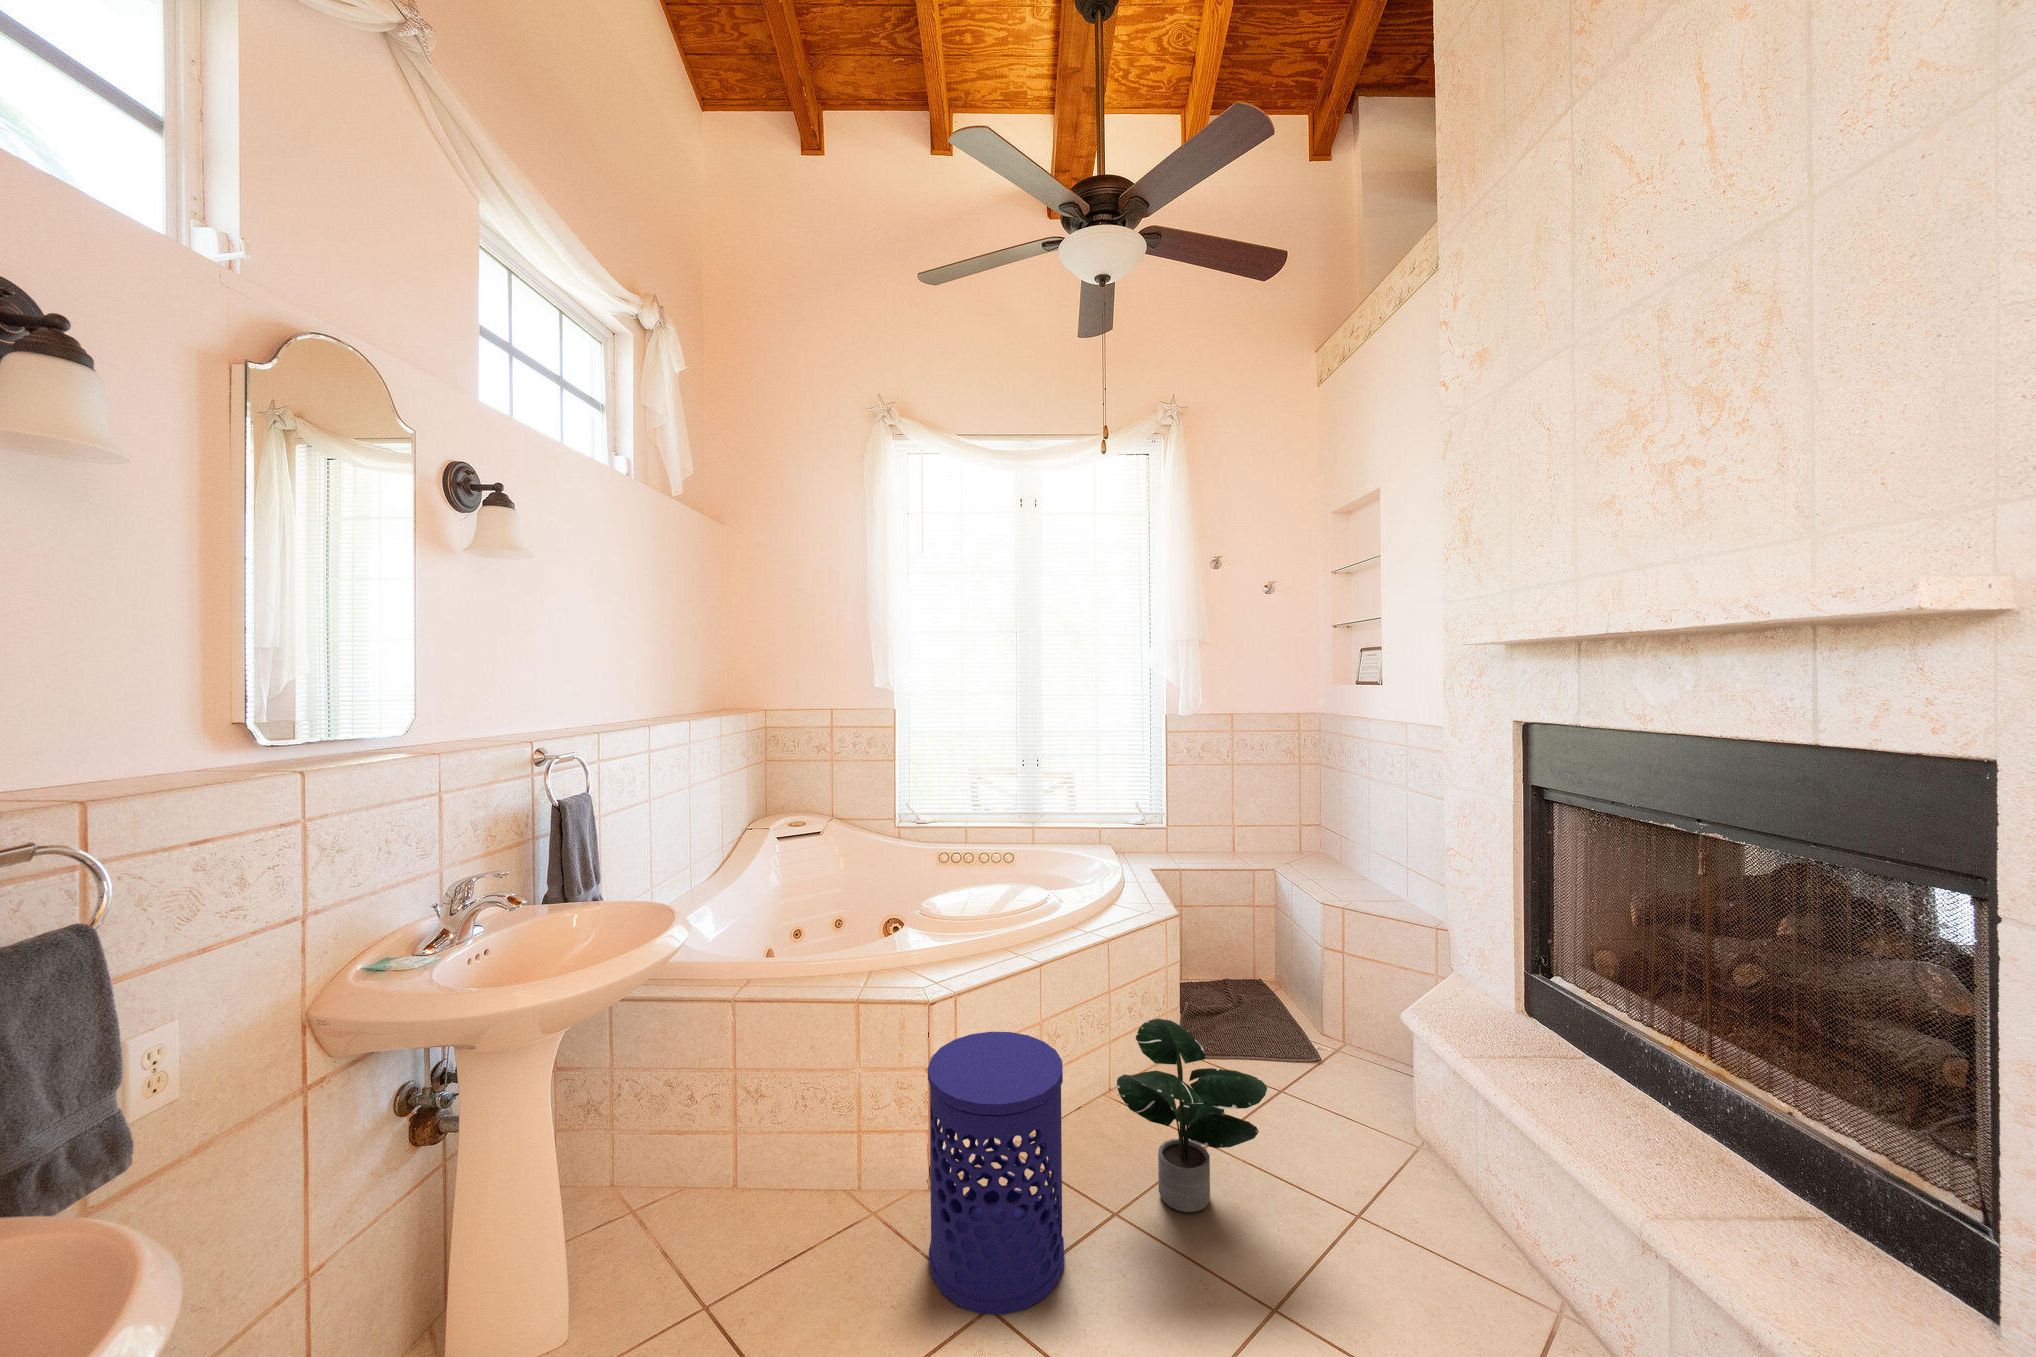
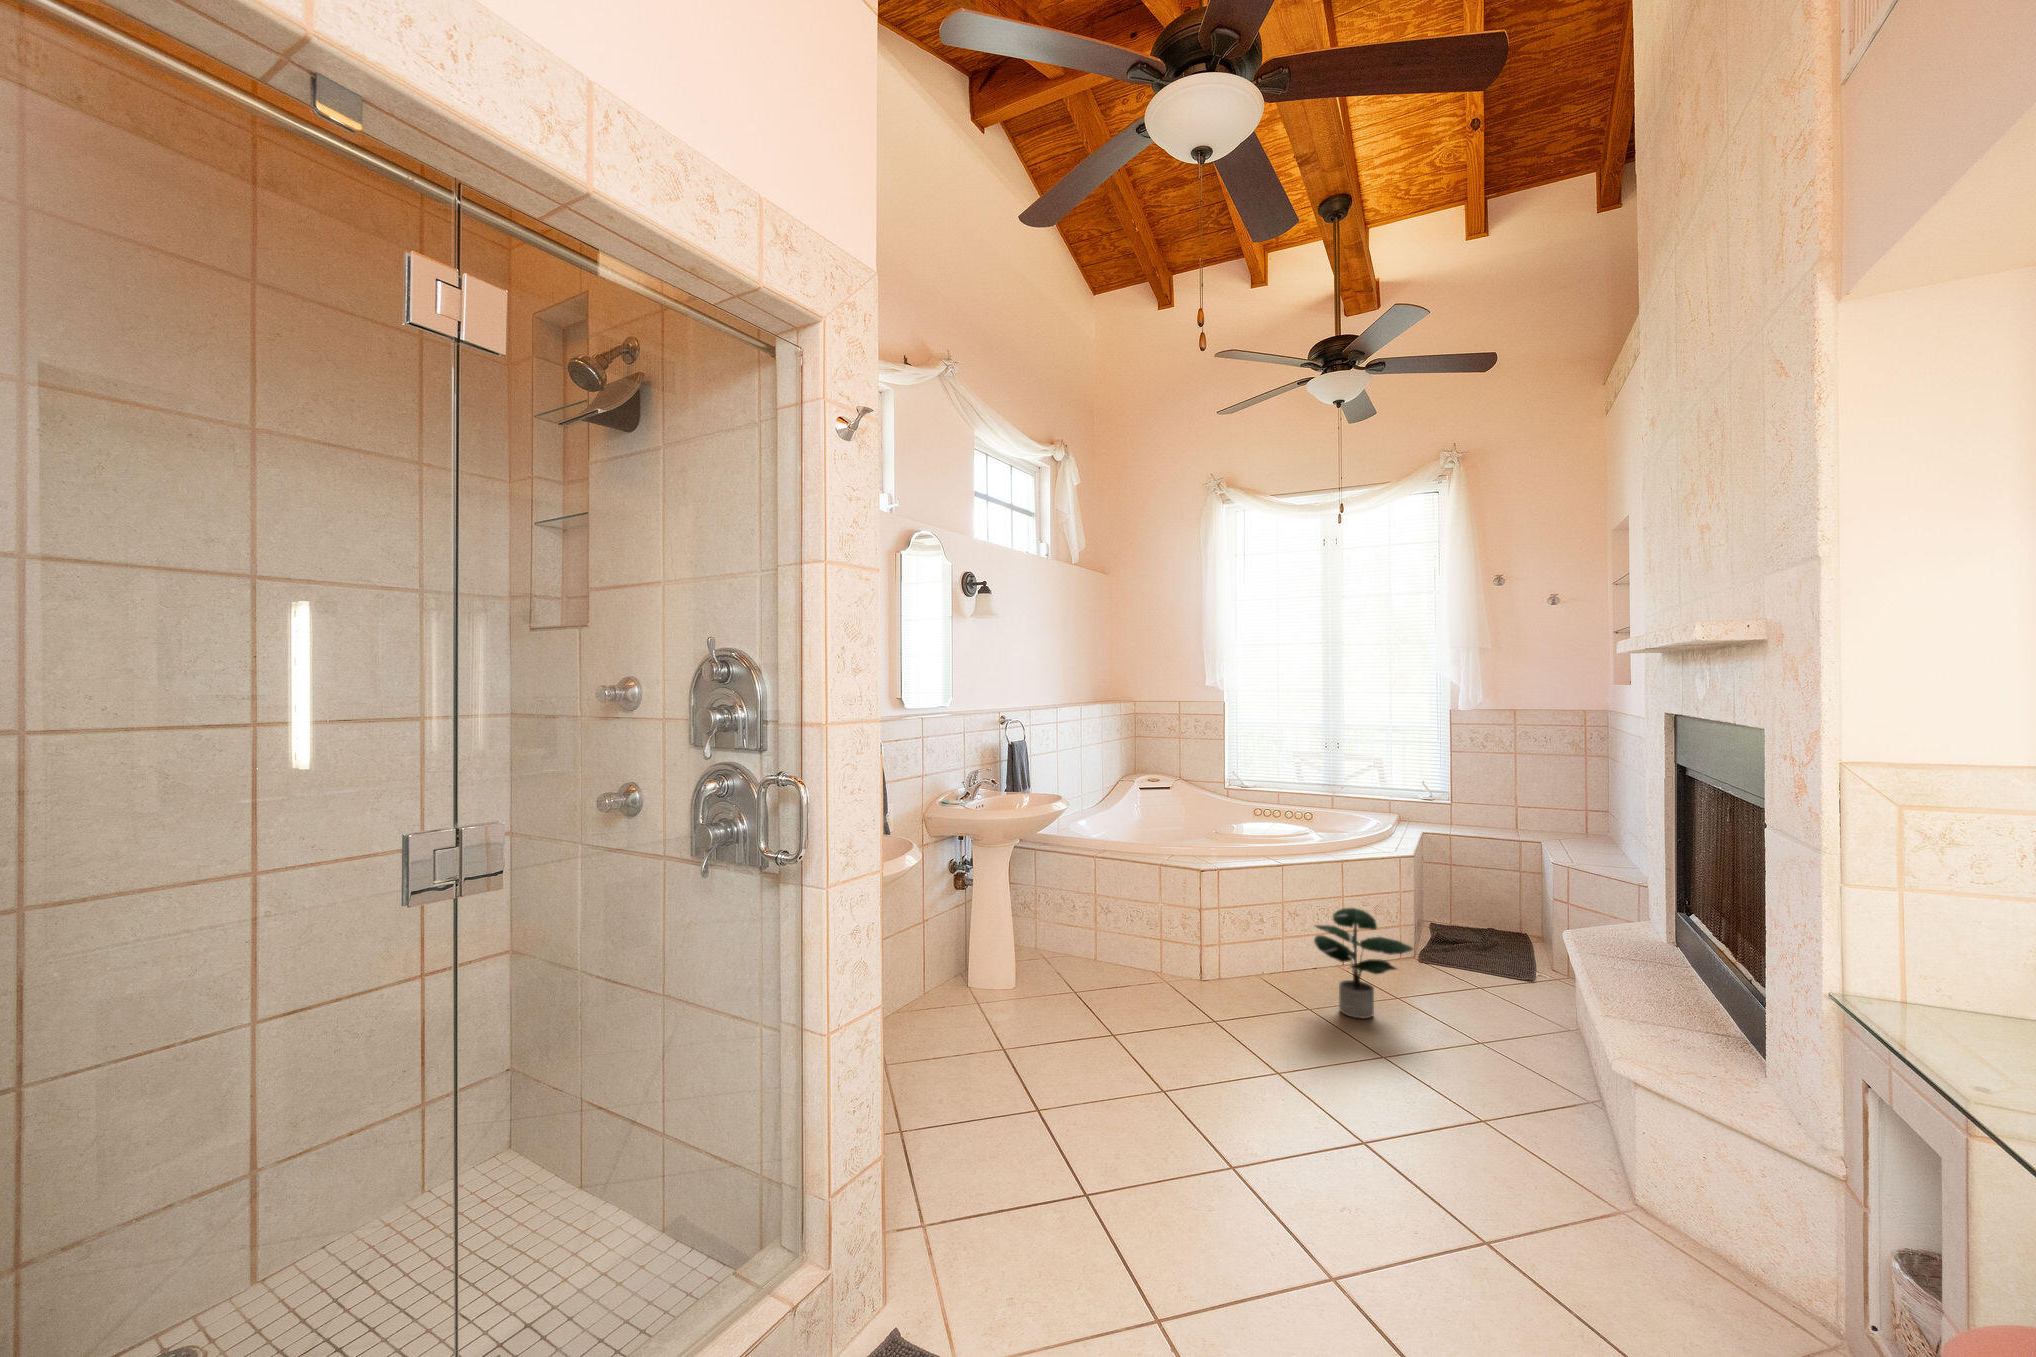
waste bin: present [928,1032,1064,1315] -> none [1187,888,1265,1021]

